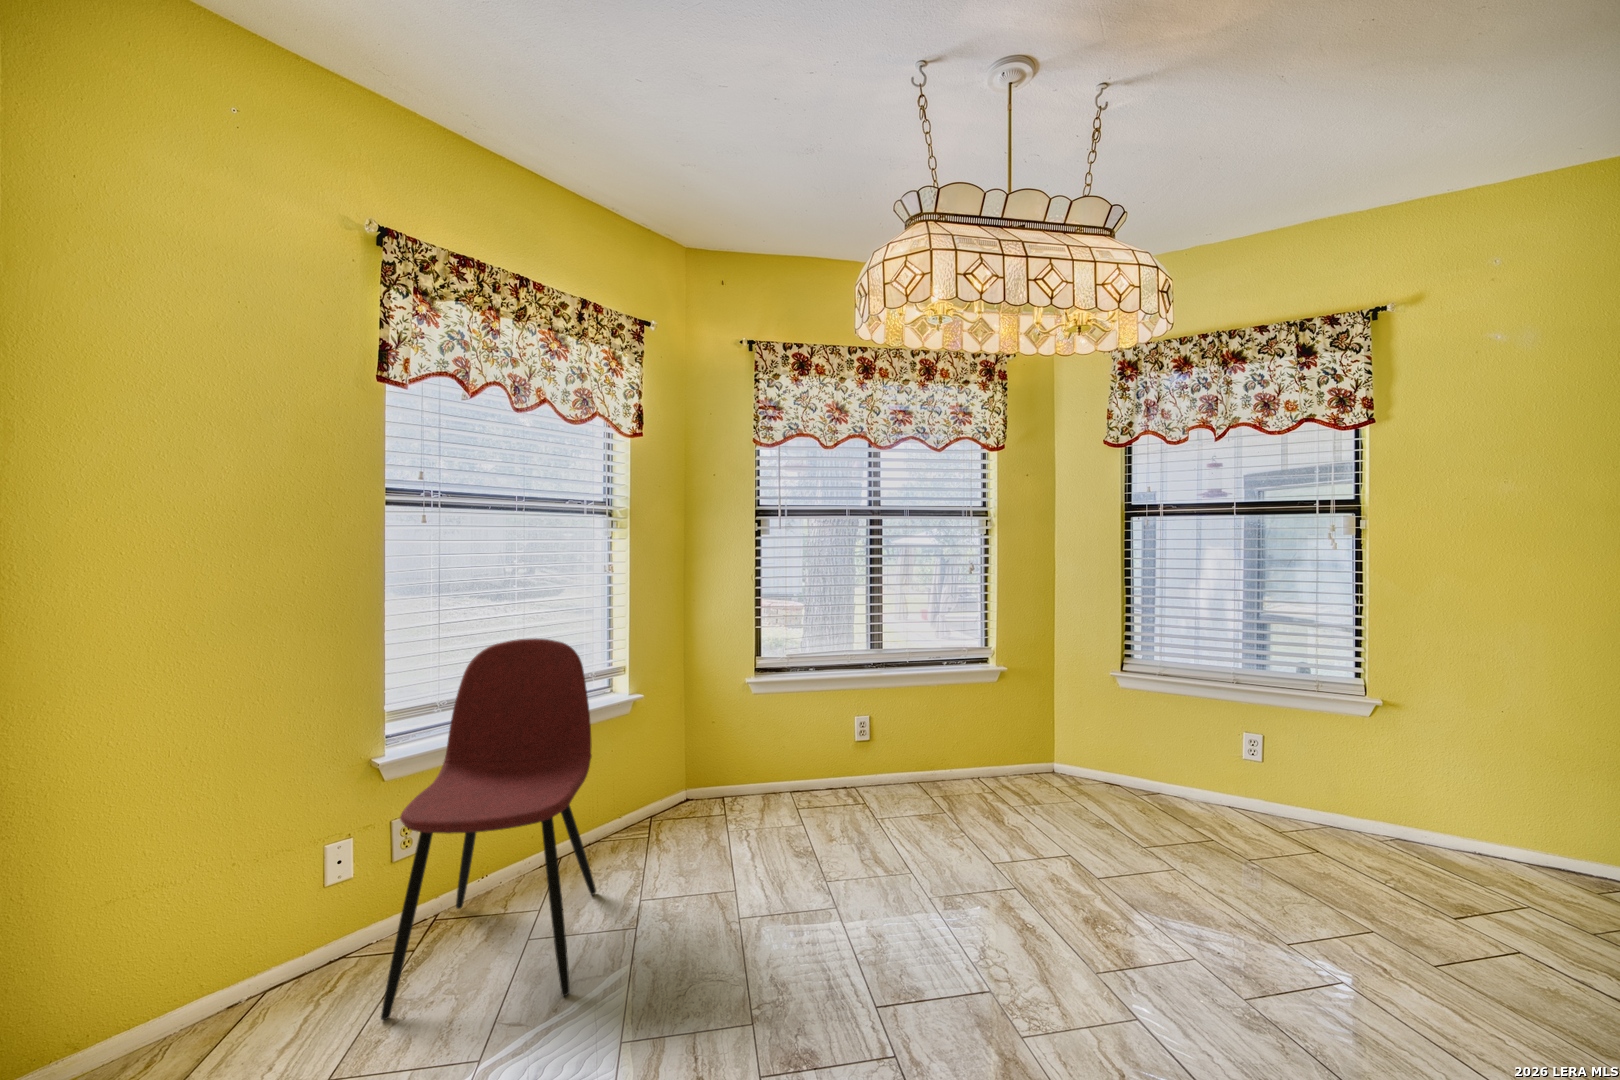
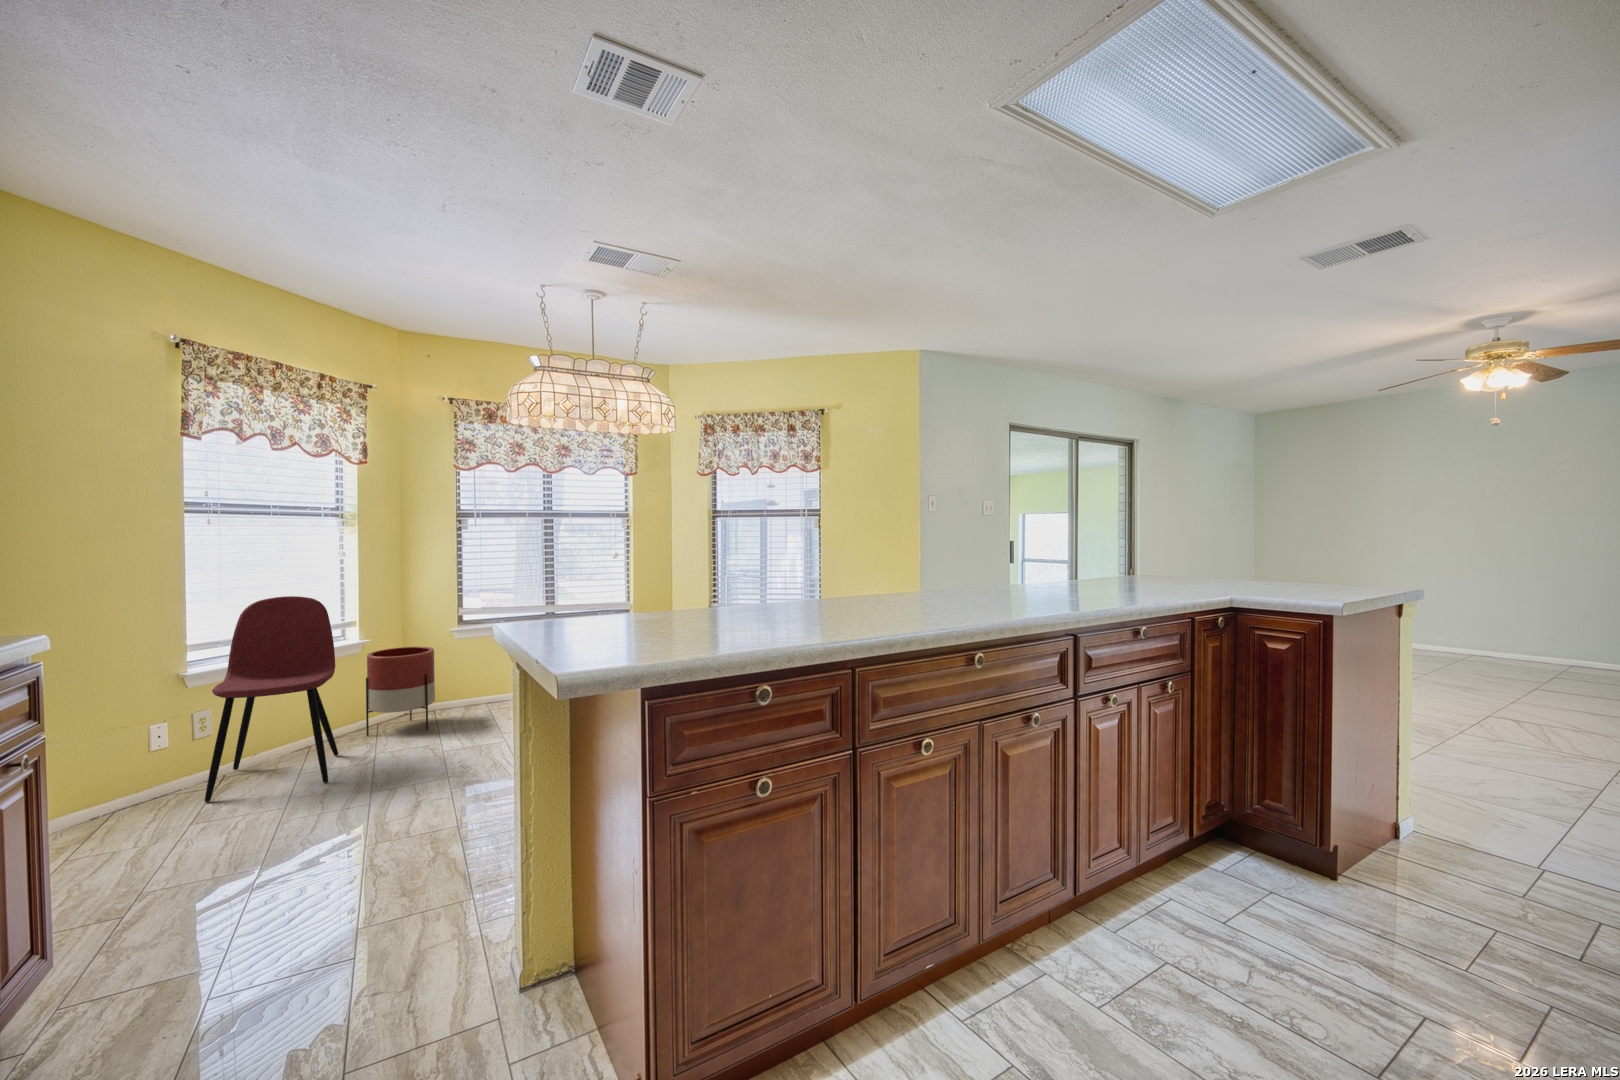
planter: none [637,704,727,844] -> present [366,647,435,736]

